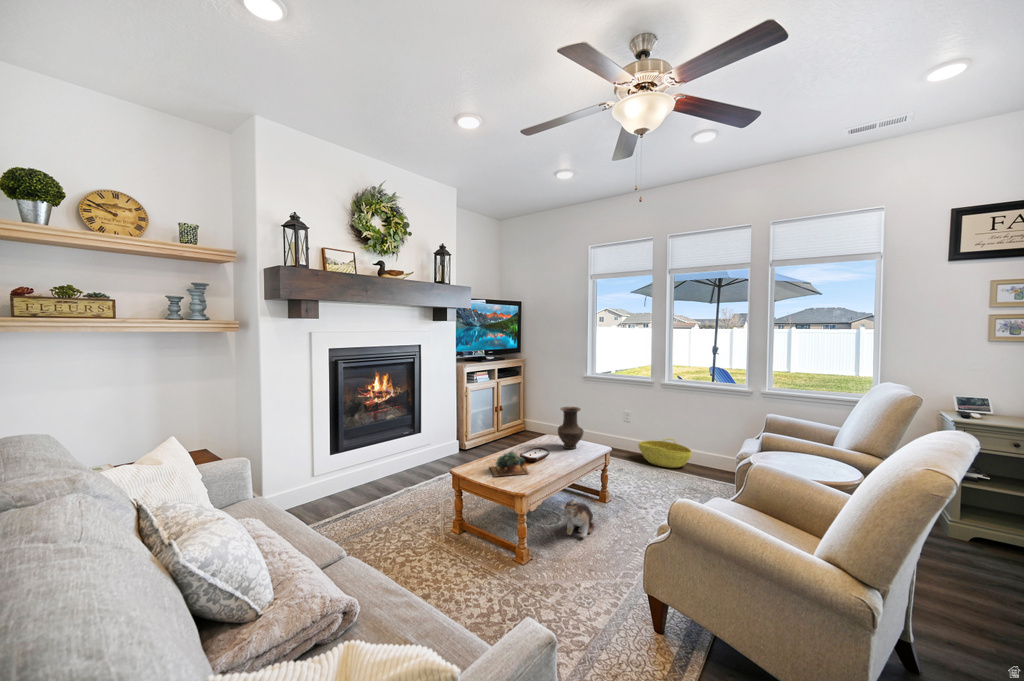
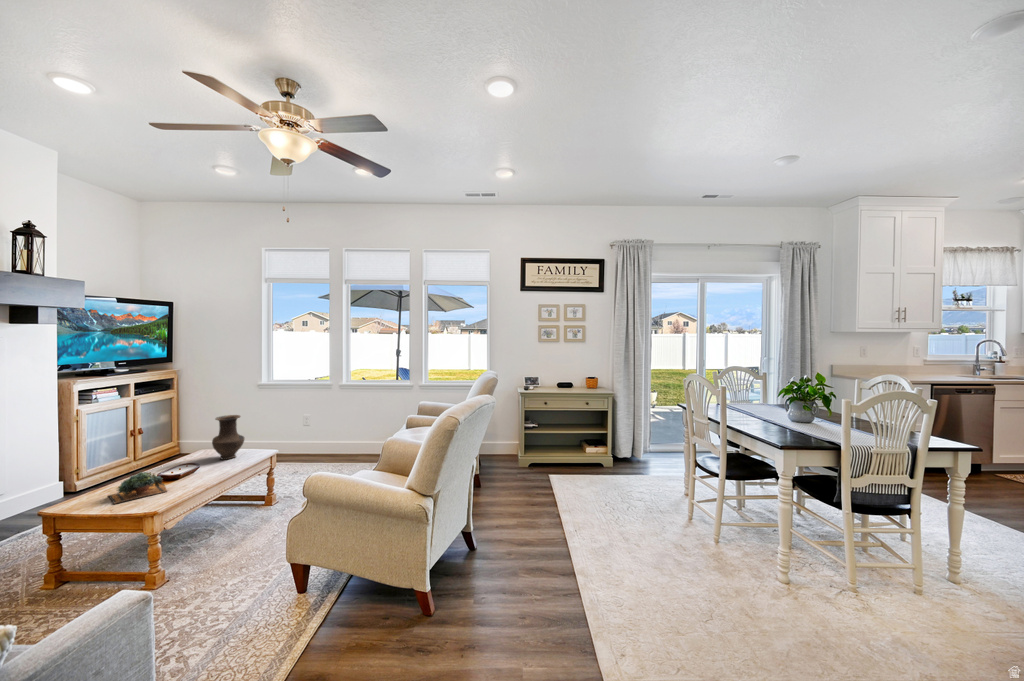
basket: present [638,438,692,468] -> none [316,436,365,462]
plush toy: present [561,500,594,537] -> none [210,507,254,545]

